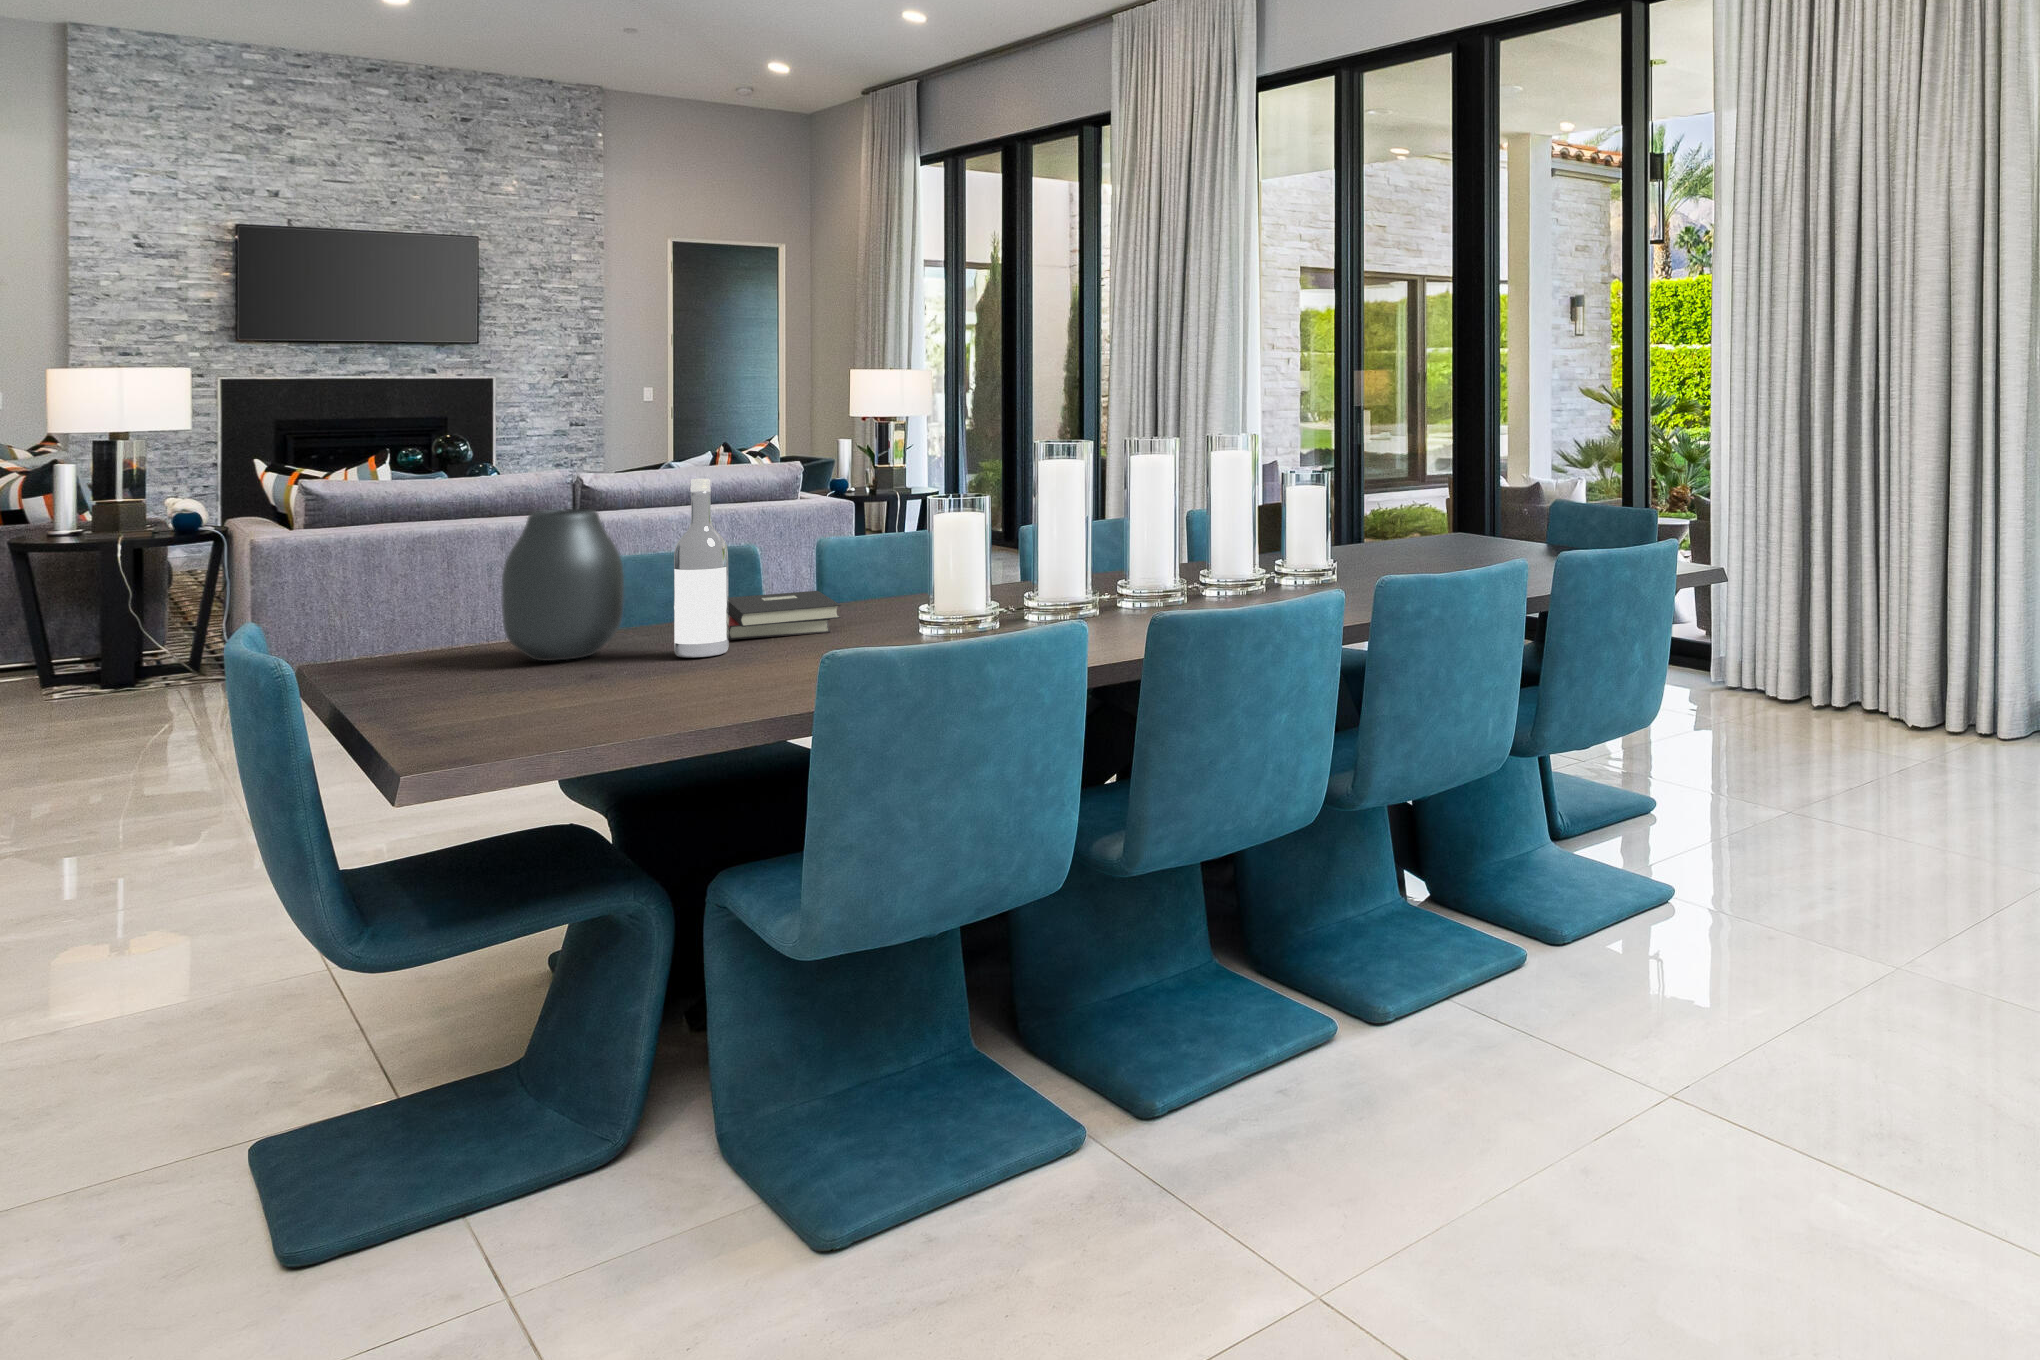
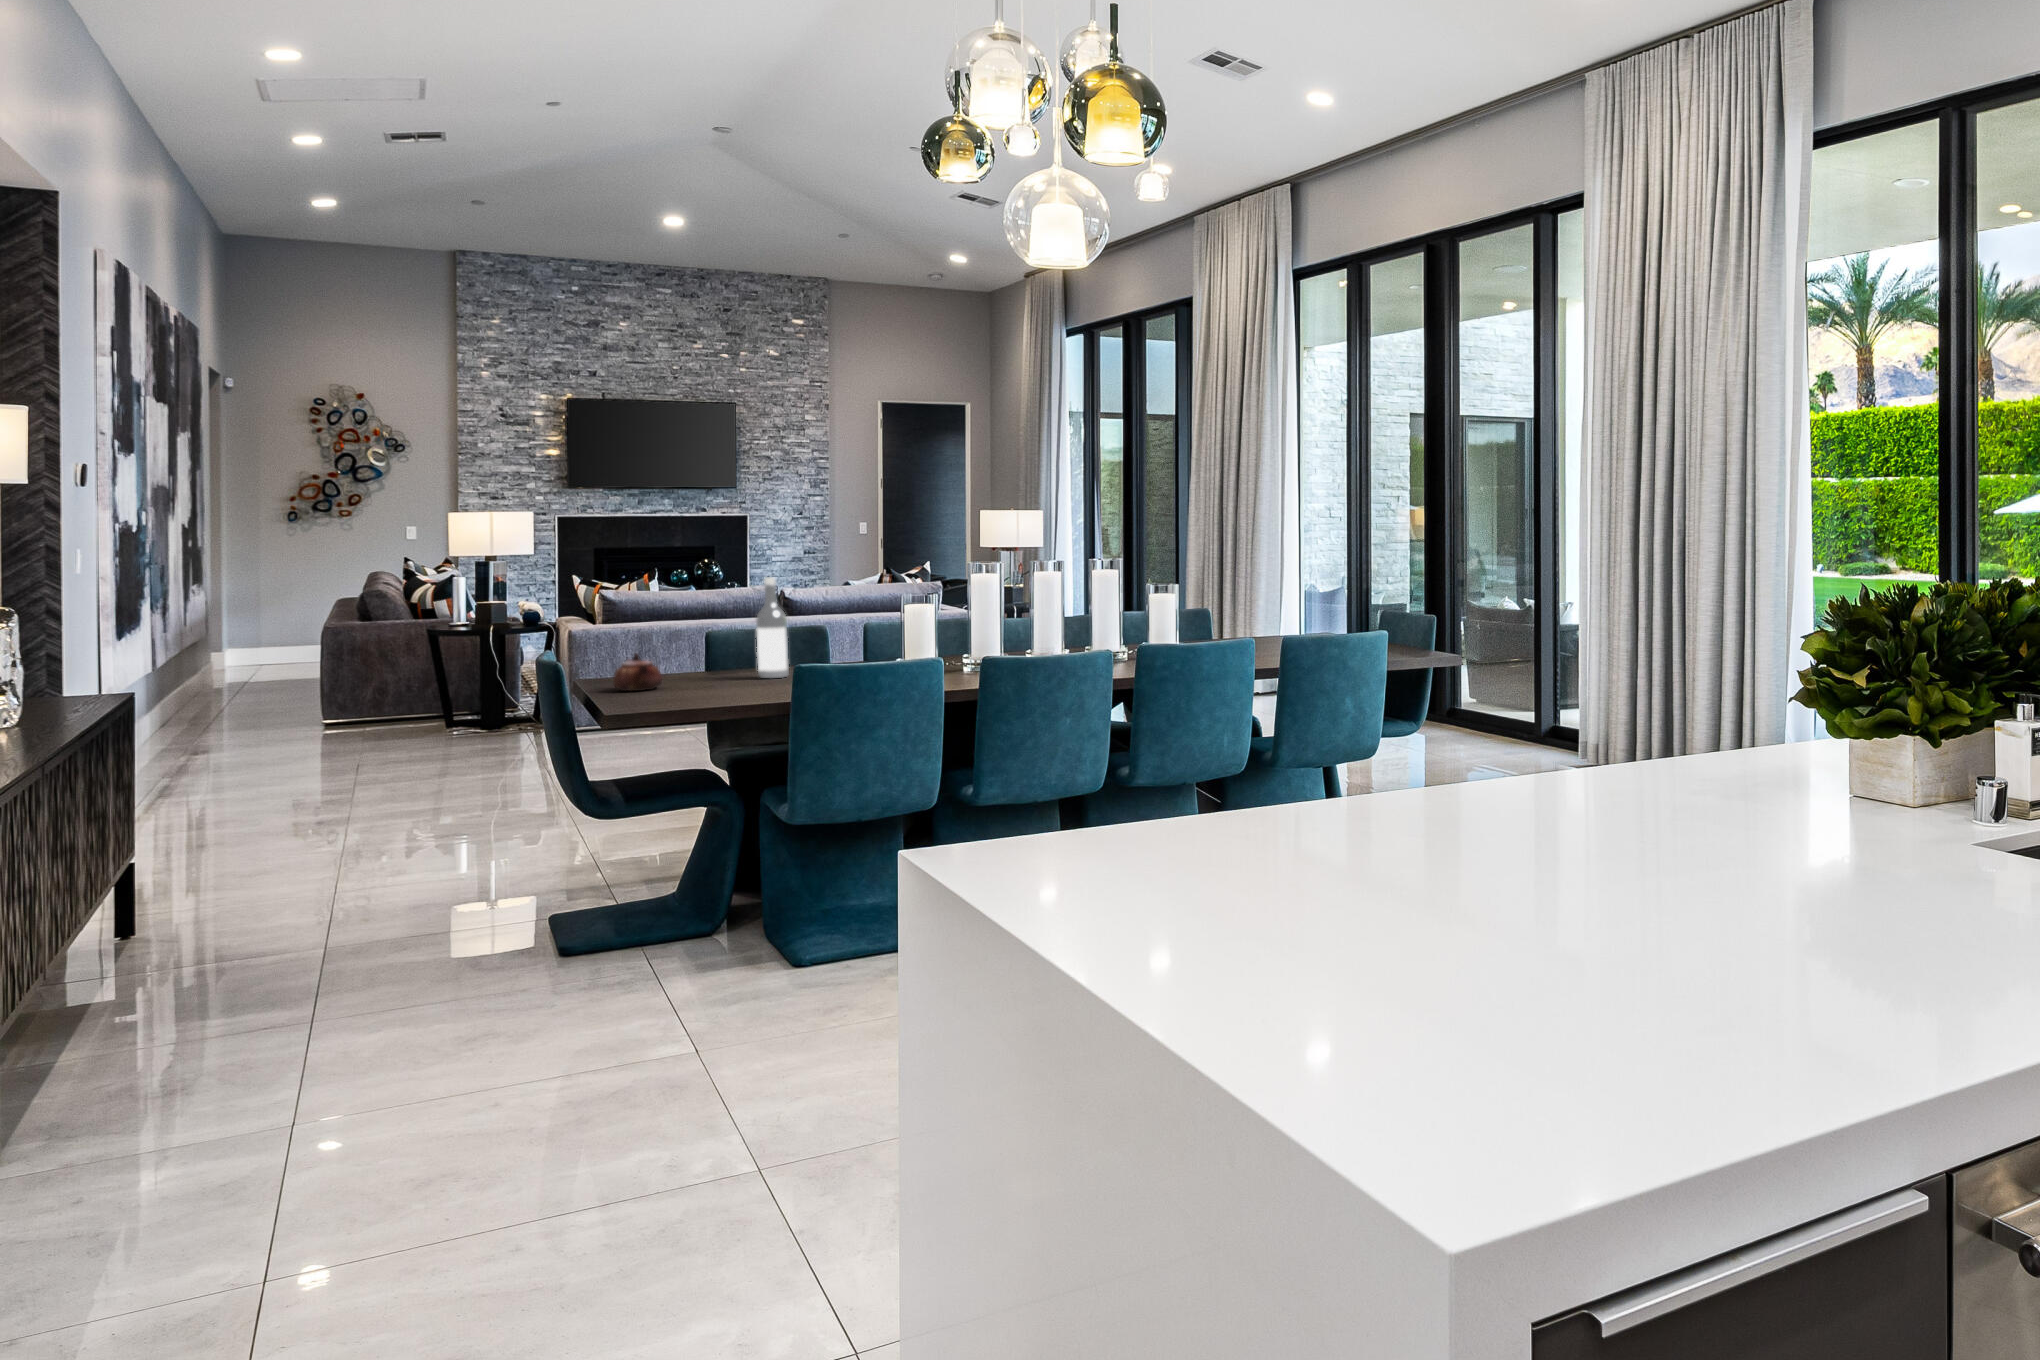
vase: present [501,509,624,661] -> none [667,594,734,679]
hardback book: present [728,591,841,640] -> none [794,648,861,672]
teapot: none [407,624,503,699] -> present [613,654,662,691]

